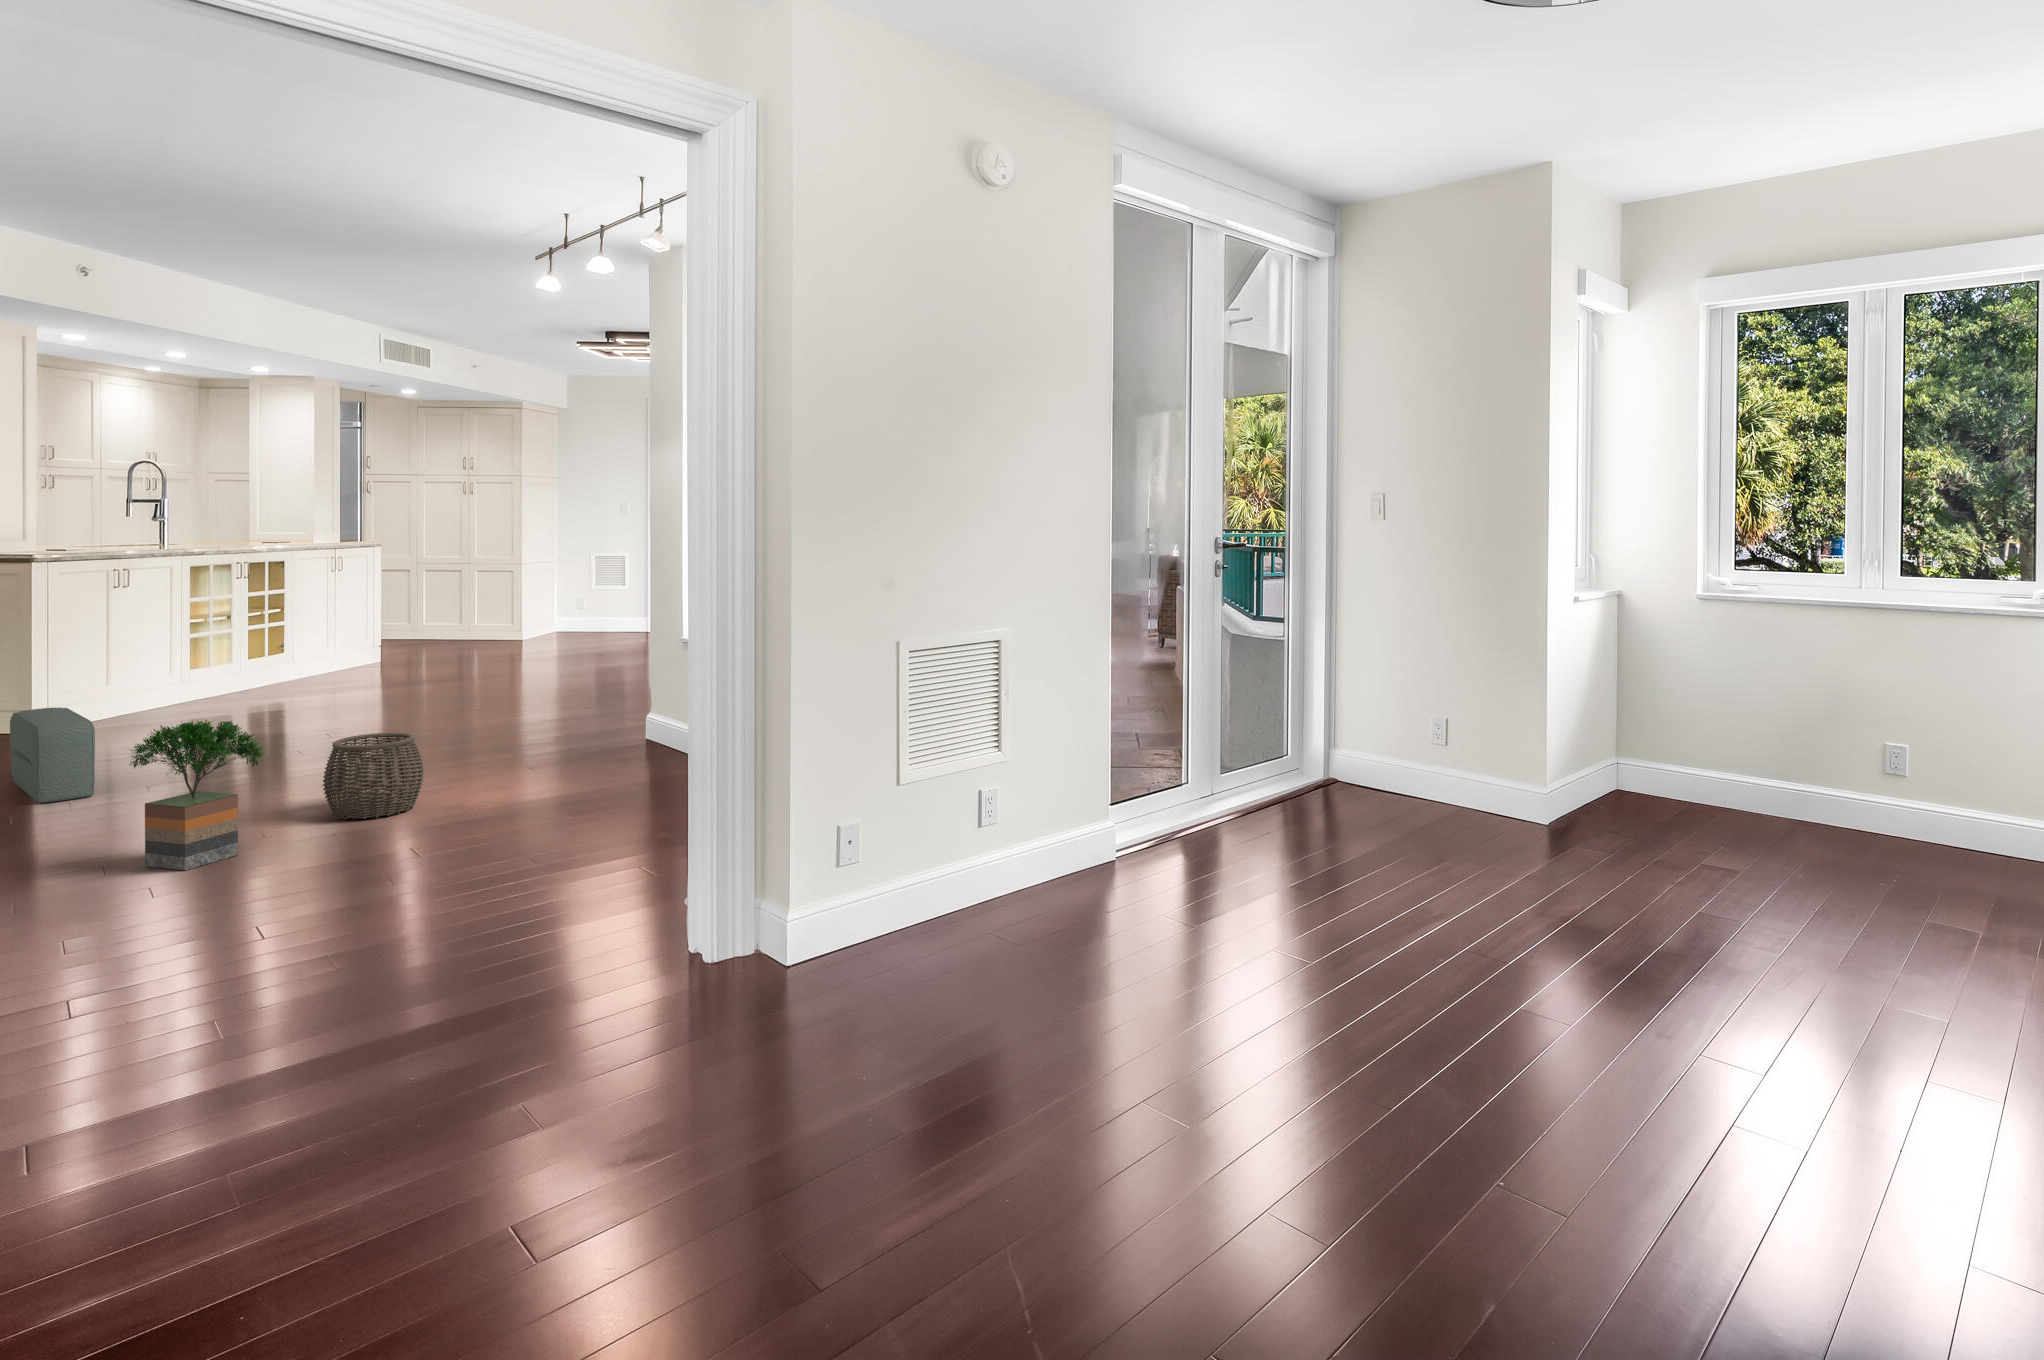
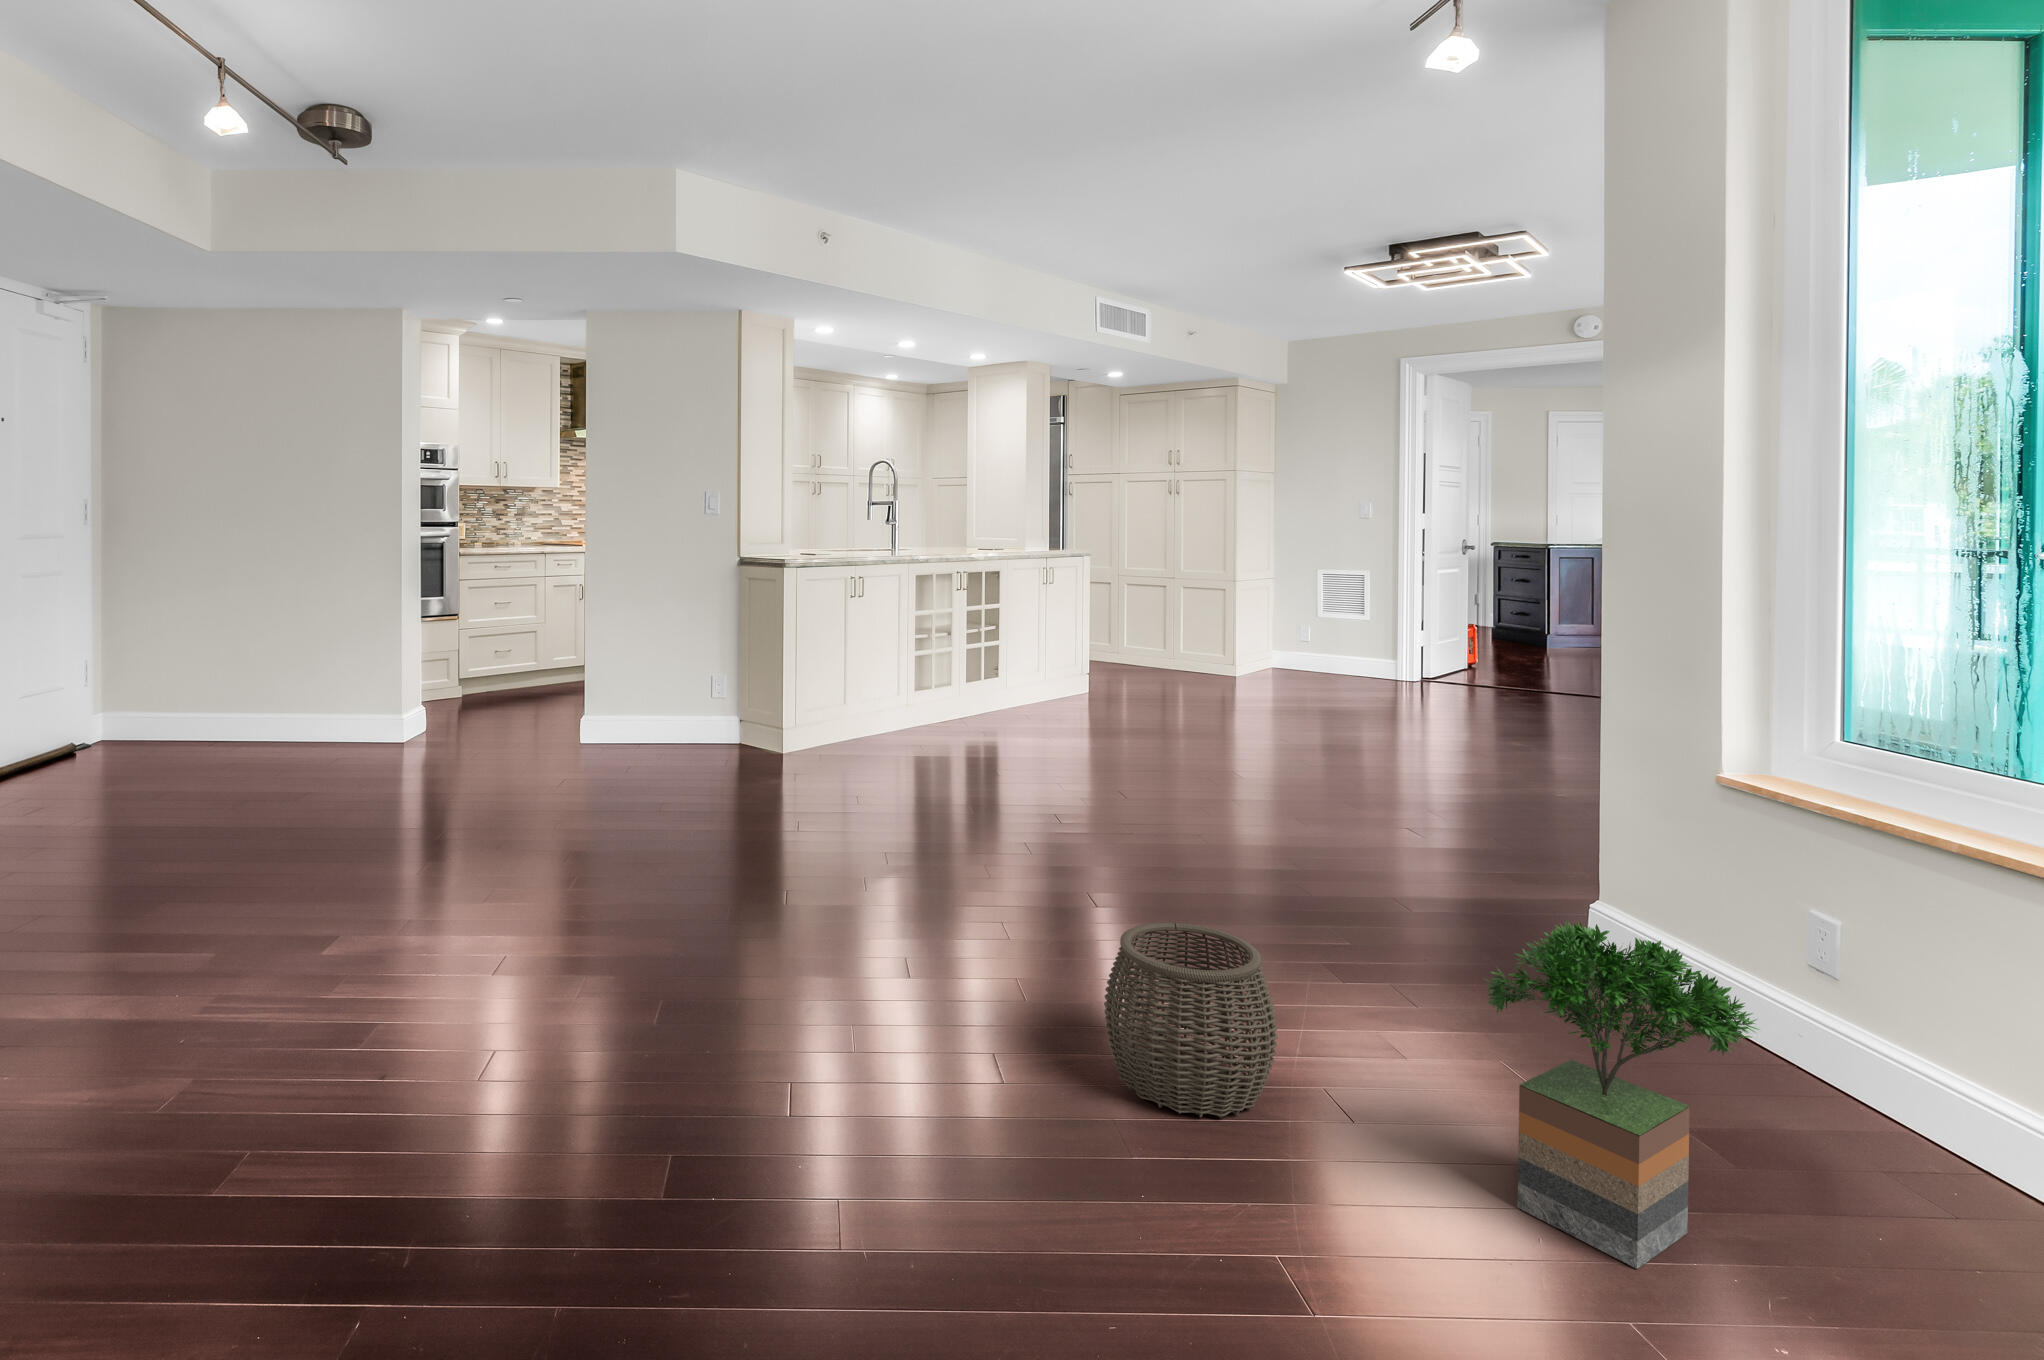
pouf: present [10,708,95,803] -> none [746,756,816,898]
potted tree: present [130,720,265,870] -> present [1486,922,1759,1269]

